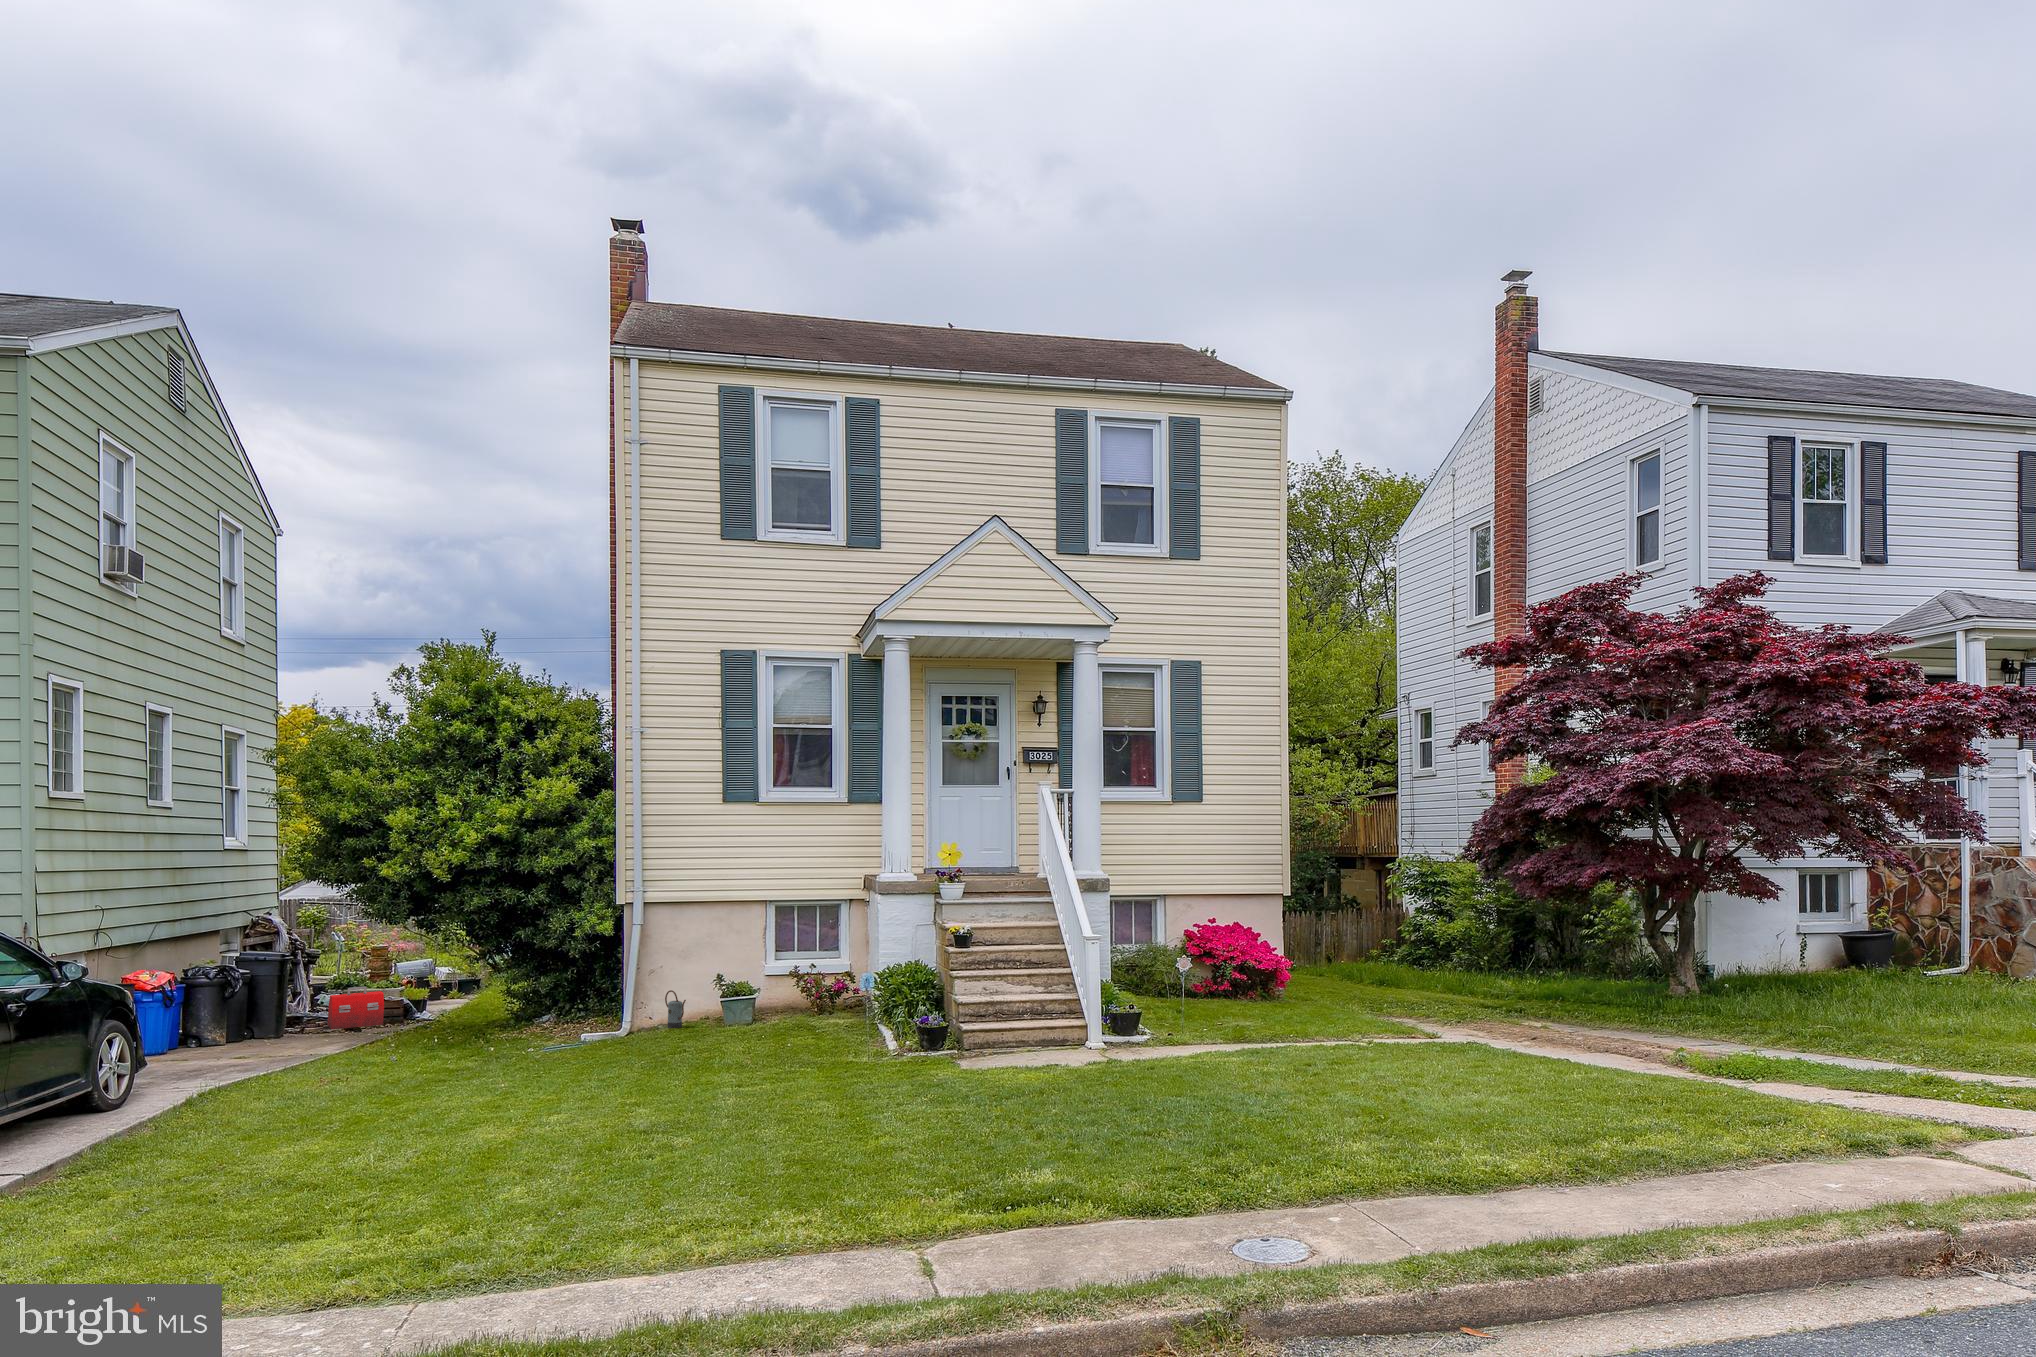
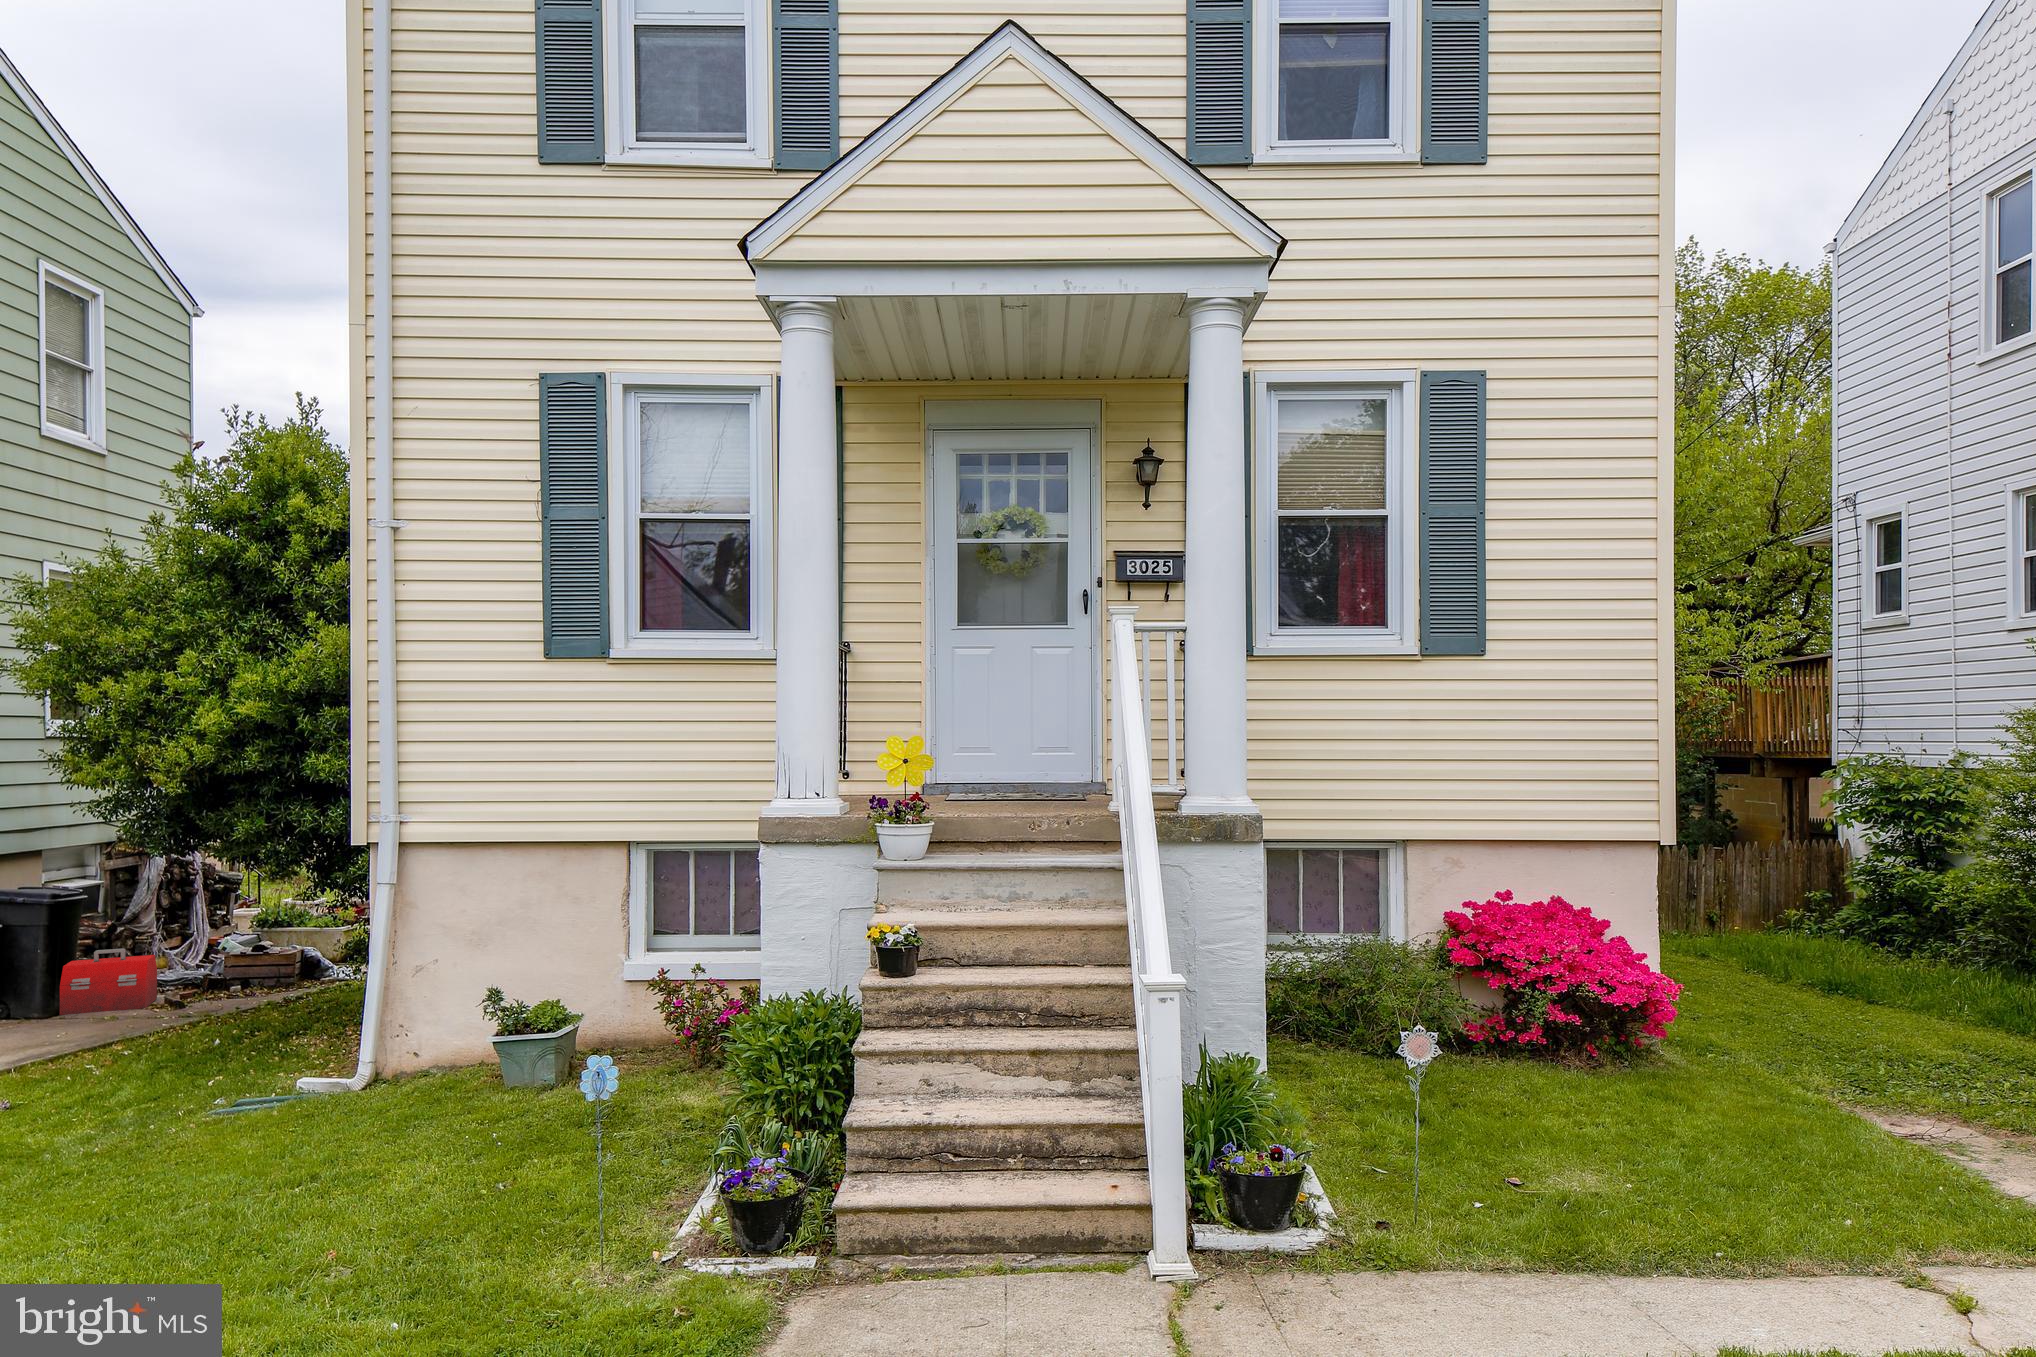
watering can: present [665,990,686,1028] -> none [445,1000,472,1071]

